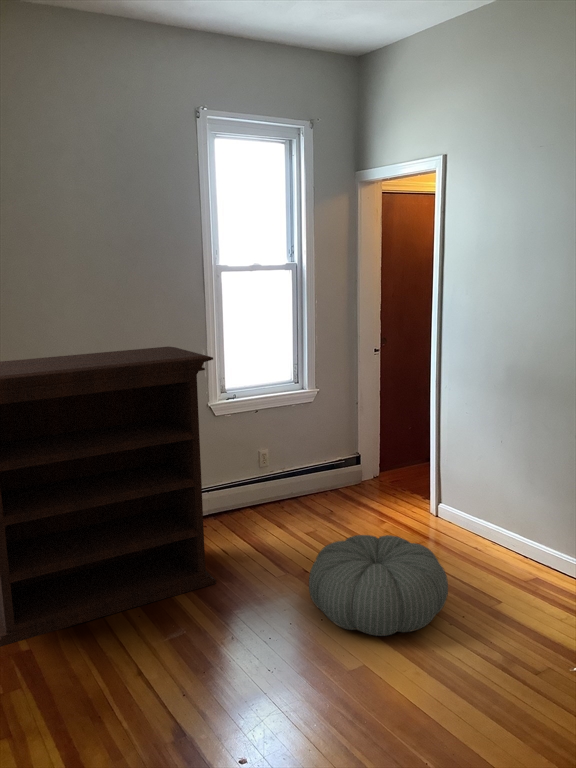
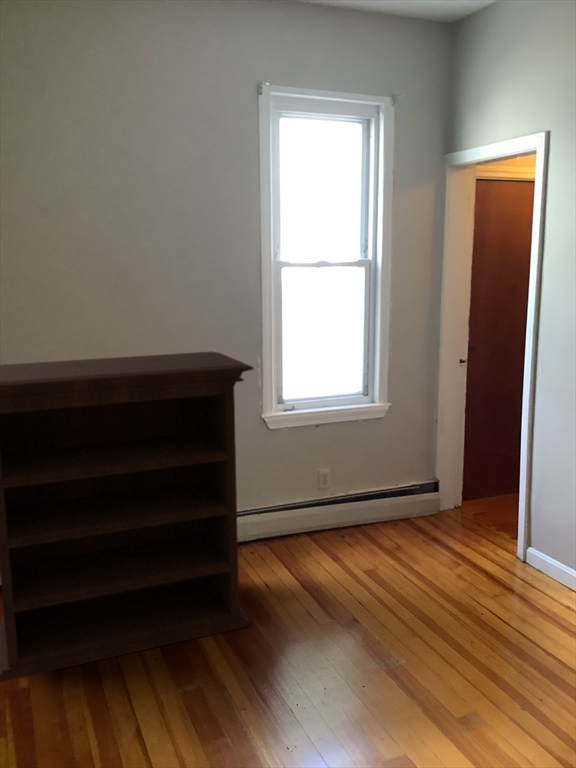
pouf: present [309,535,448,636] -> none [352,585,525,718]

